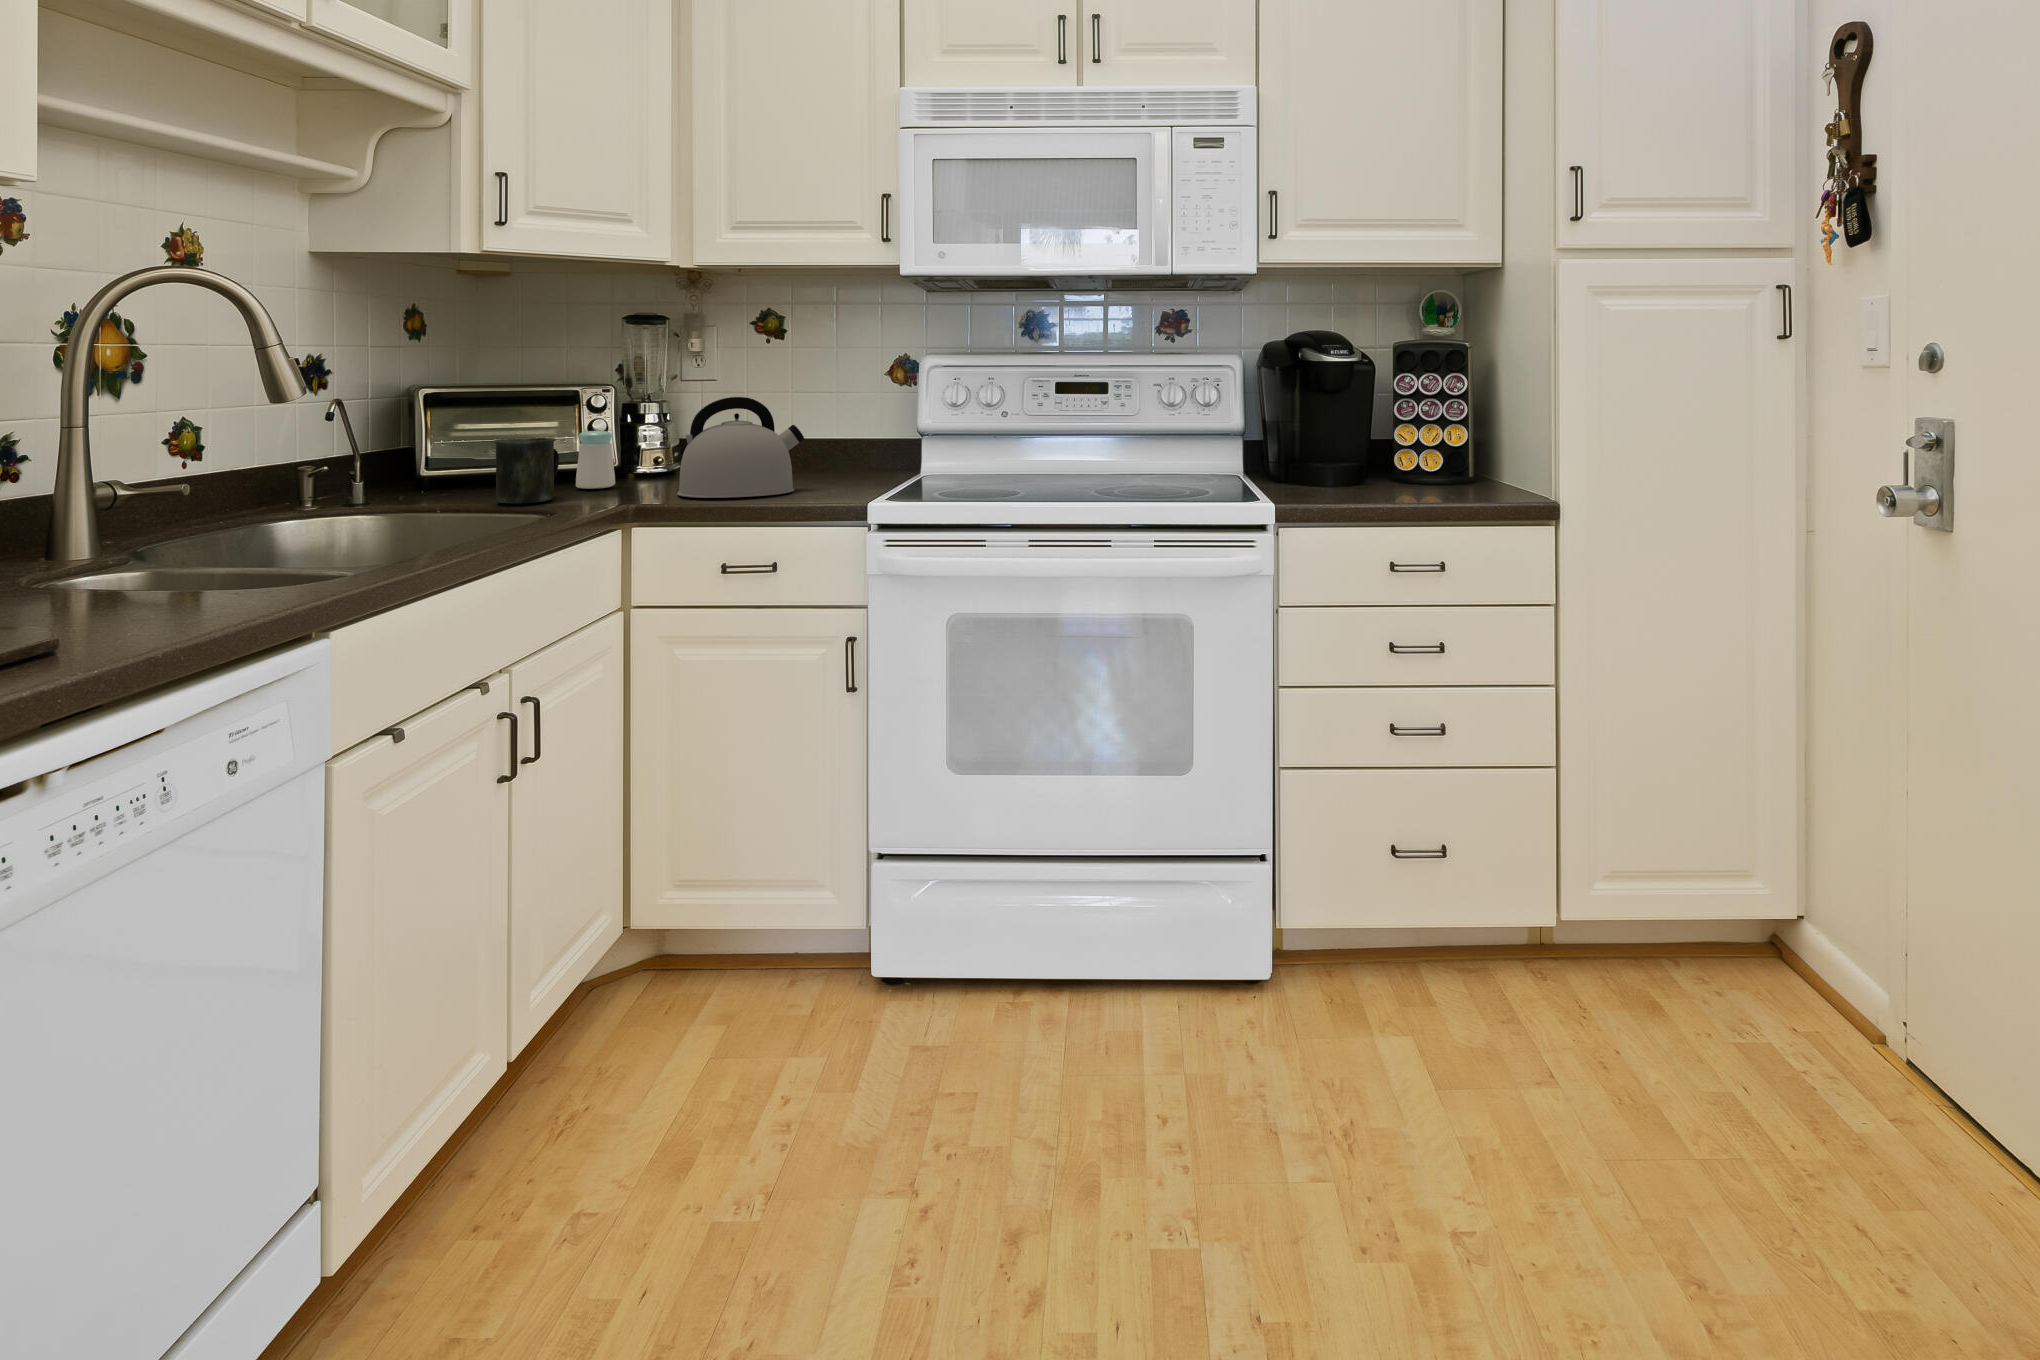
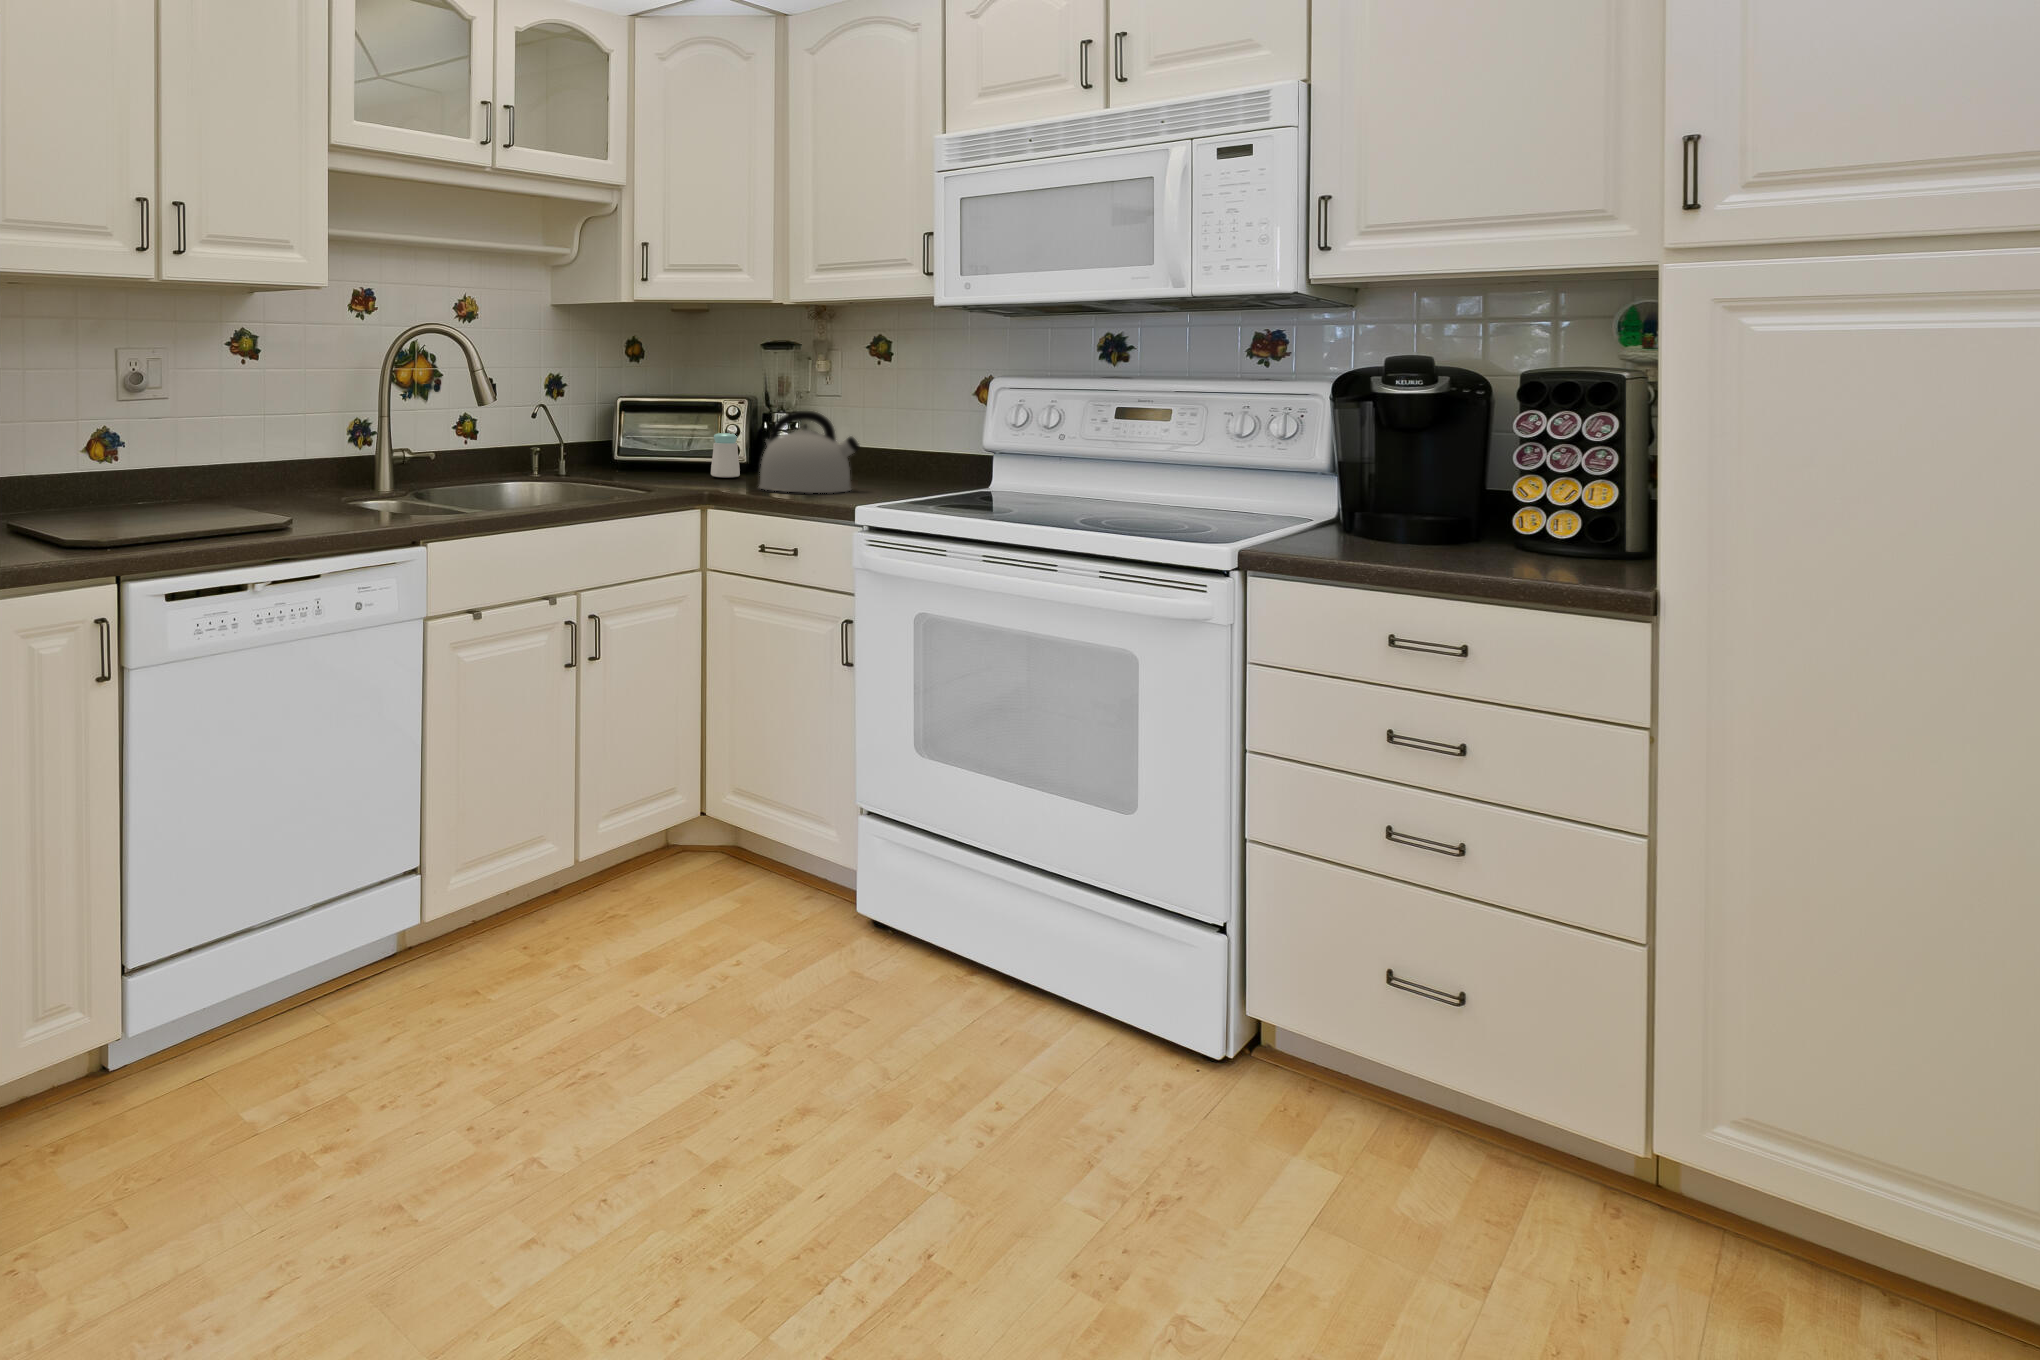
mug: present [493,438,559,504] -> none [641,435,690,483]

